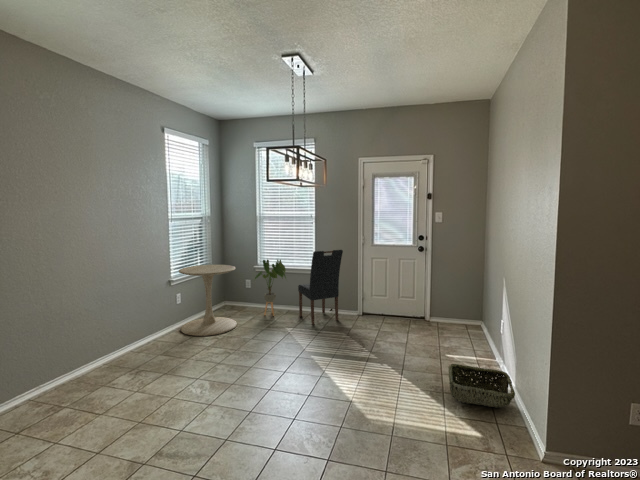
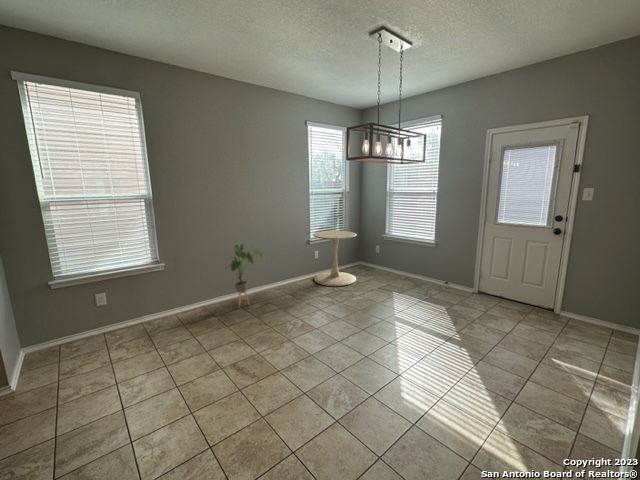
dining chair: present [298,250,343,325] -> none [412,226,455,294]
house plant: present [255,260,286,316] -> present [227,244,264,304]
woven basket: present [448,364,515,408] -> none [514,374,616,452]

